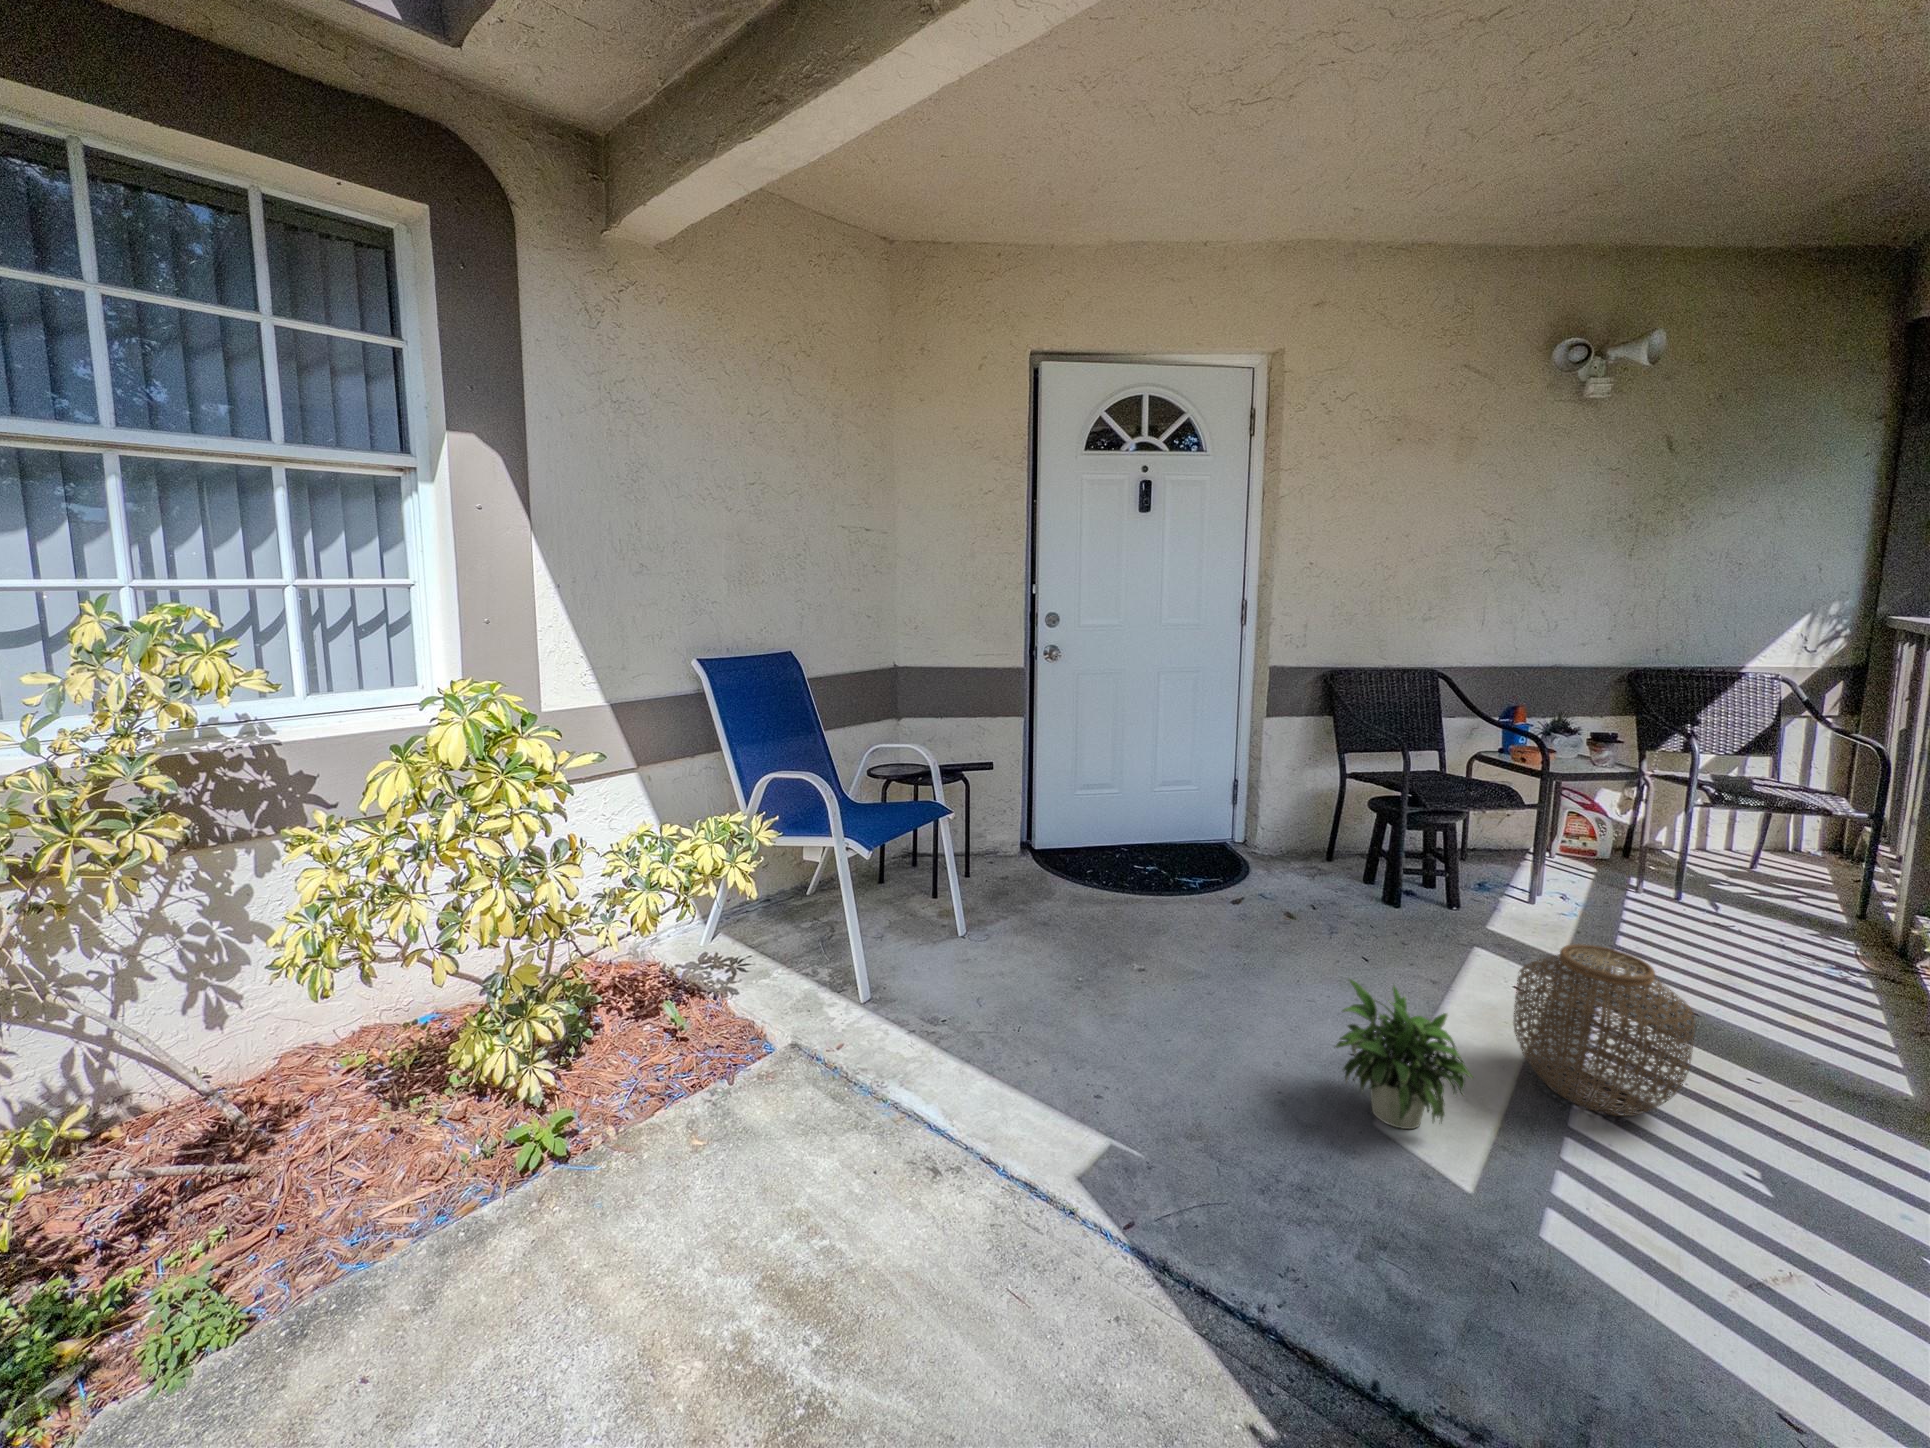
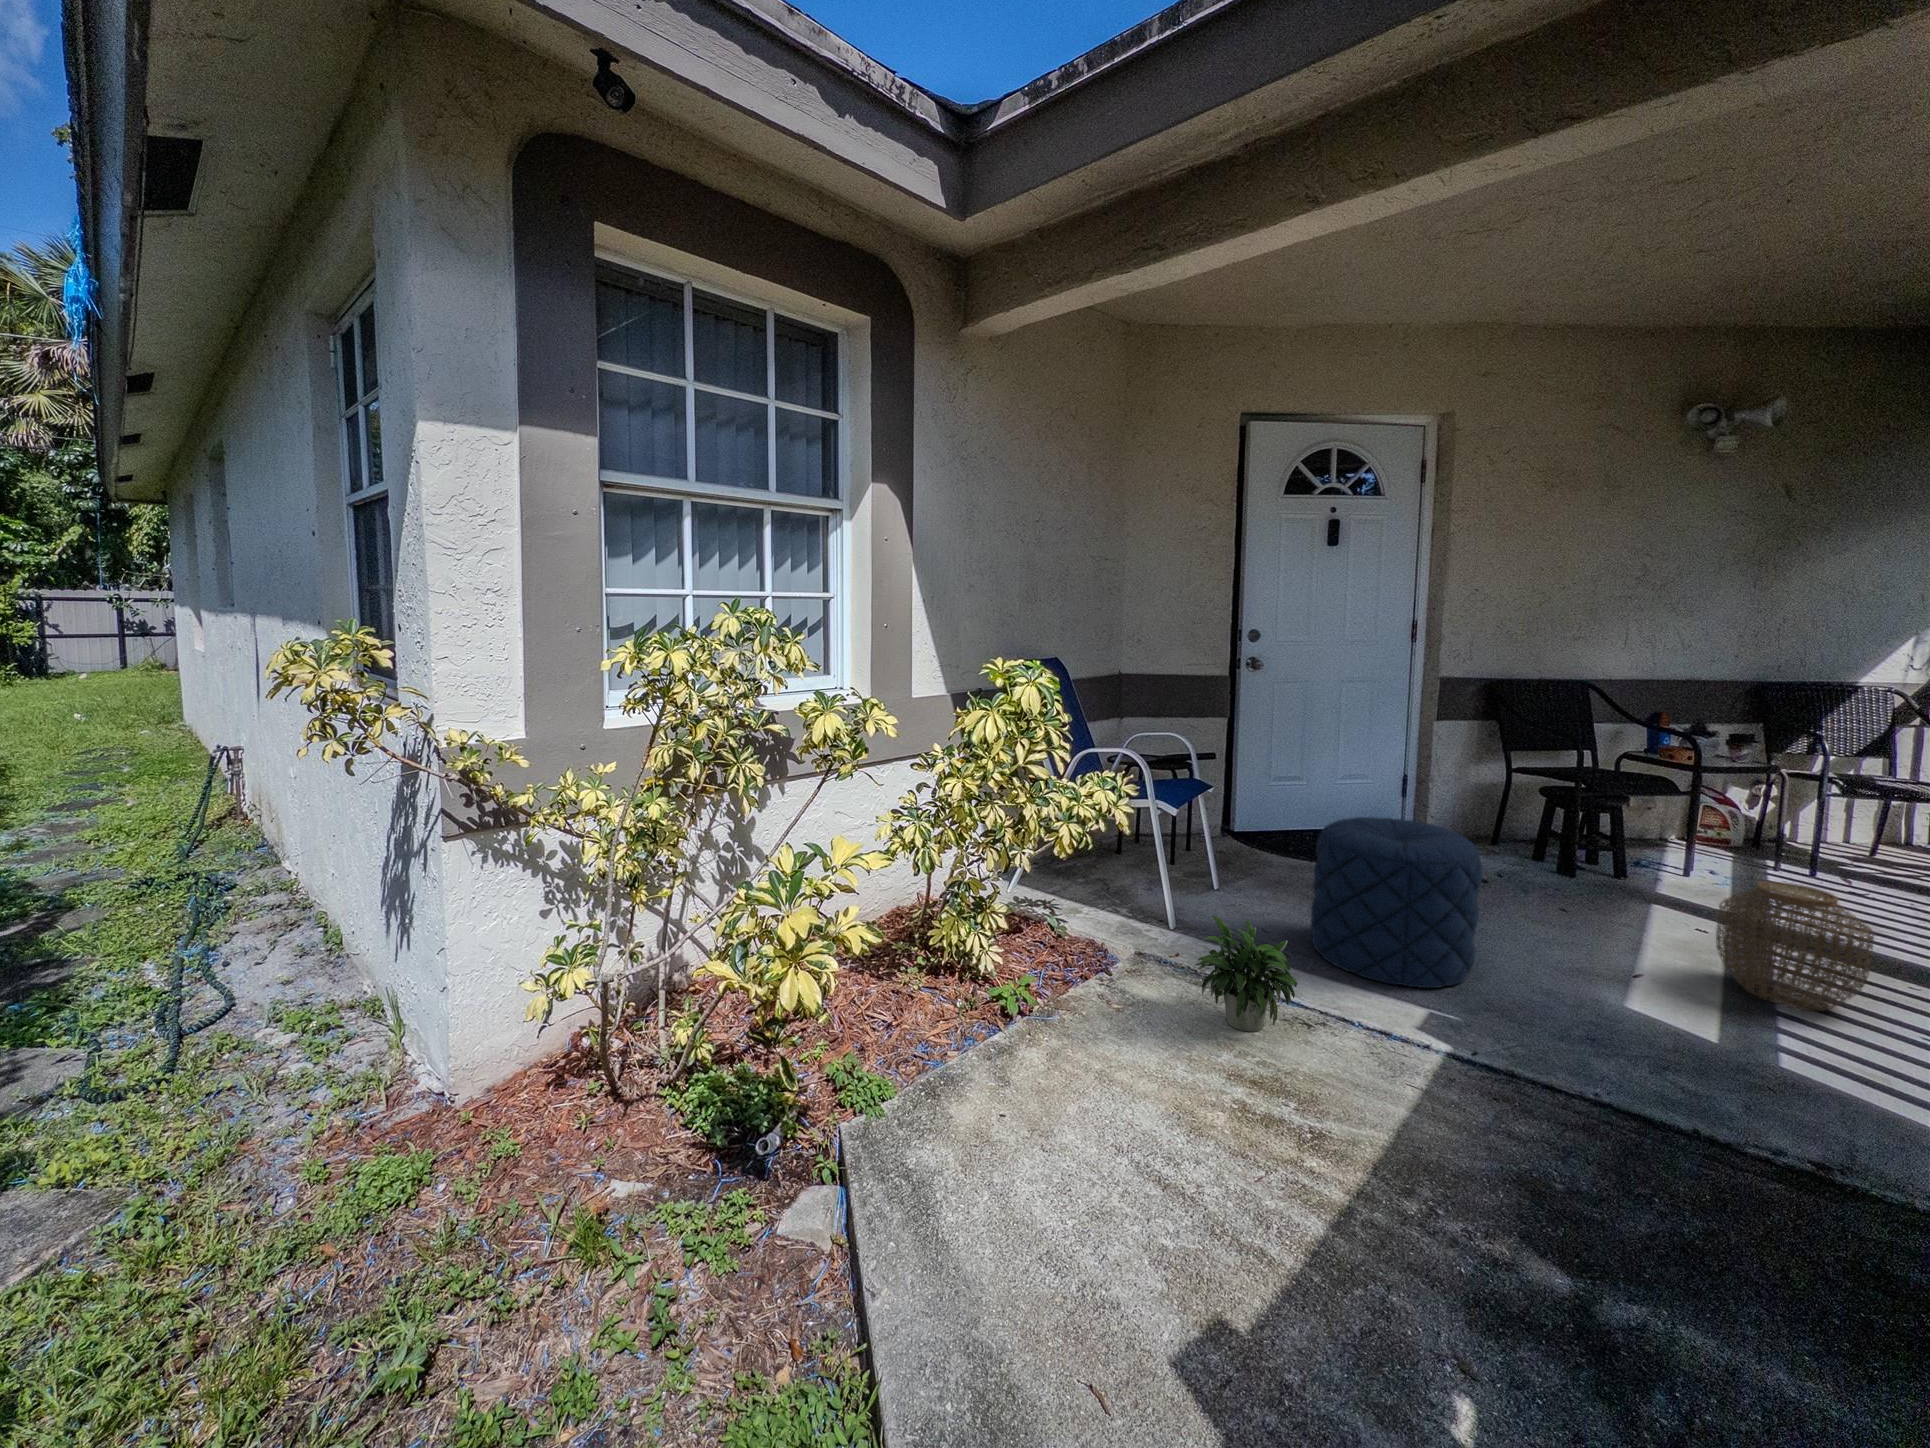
pouf: none [1026,858,1219,1090] -> present [1311,817,1483,988]
potted plant: present [1334,978,1473,1129] -> present [1195,915,1297,1032]

